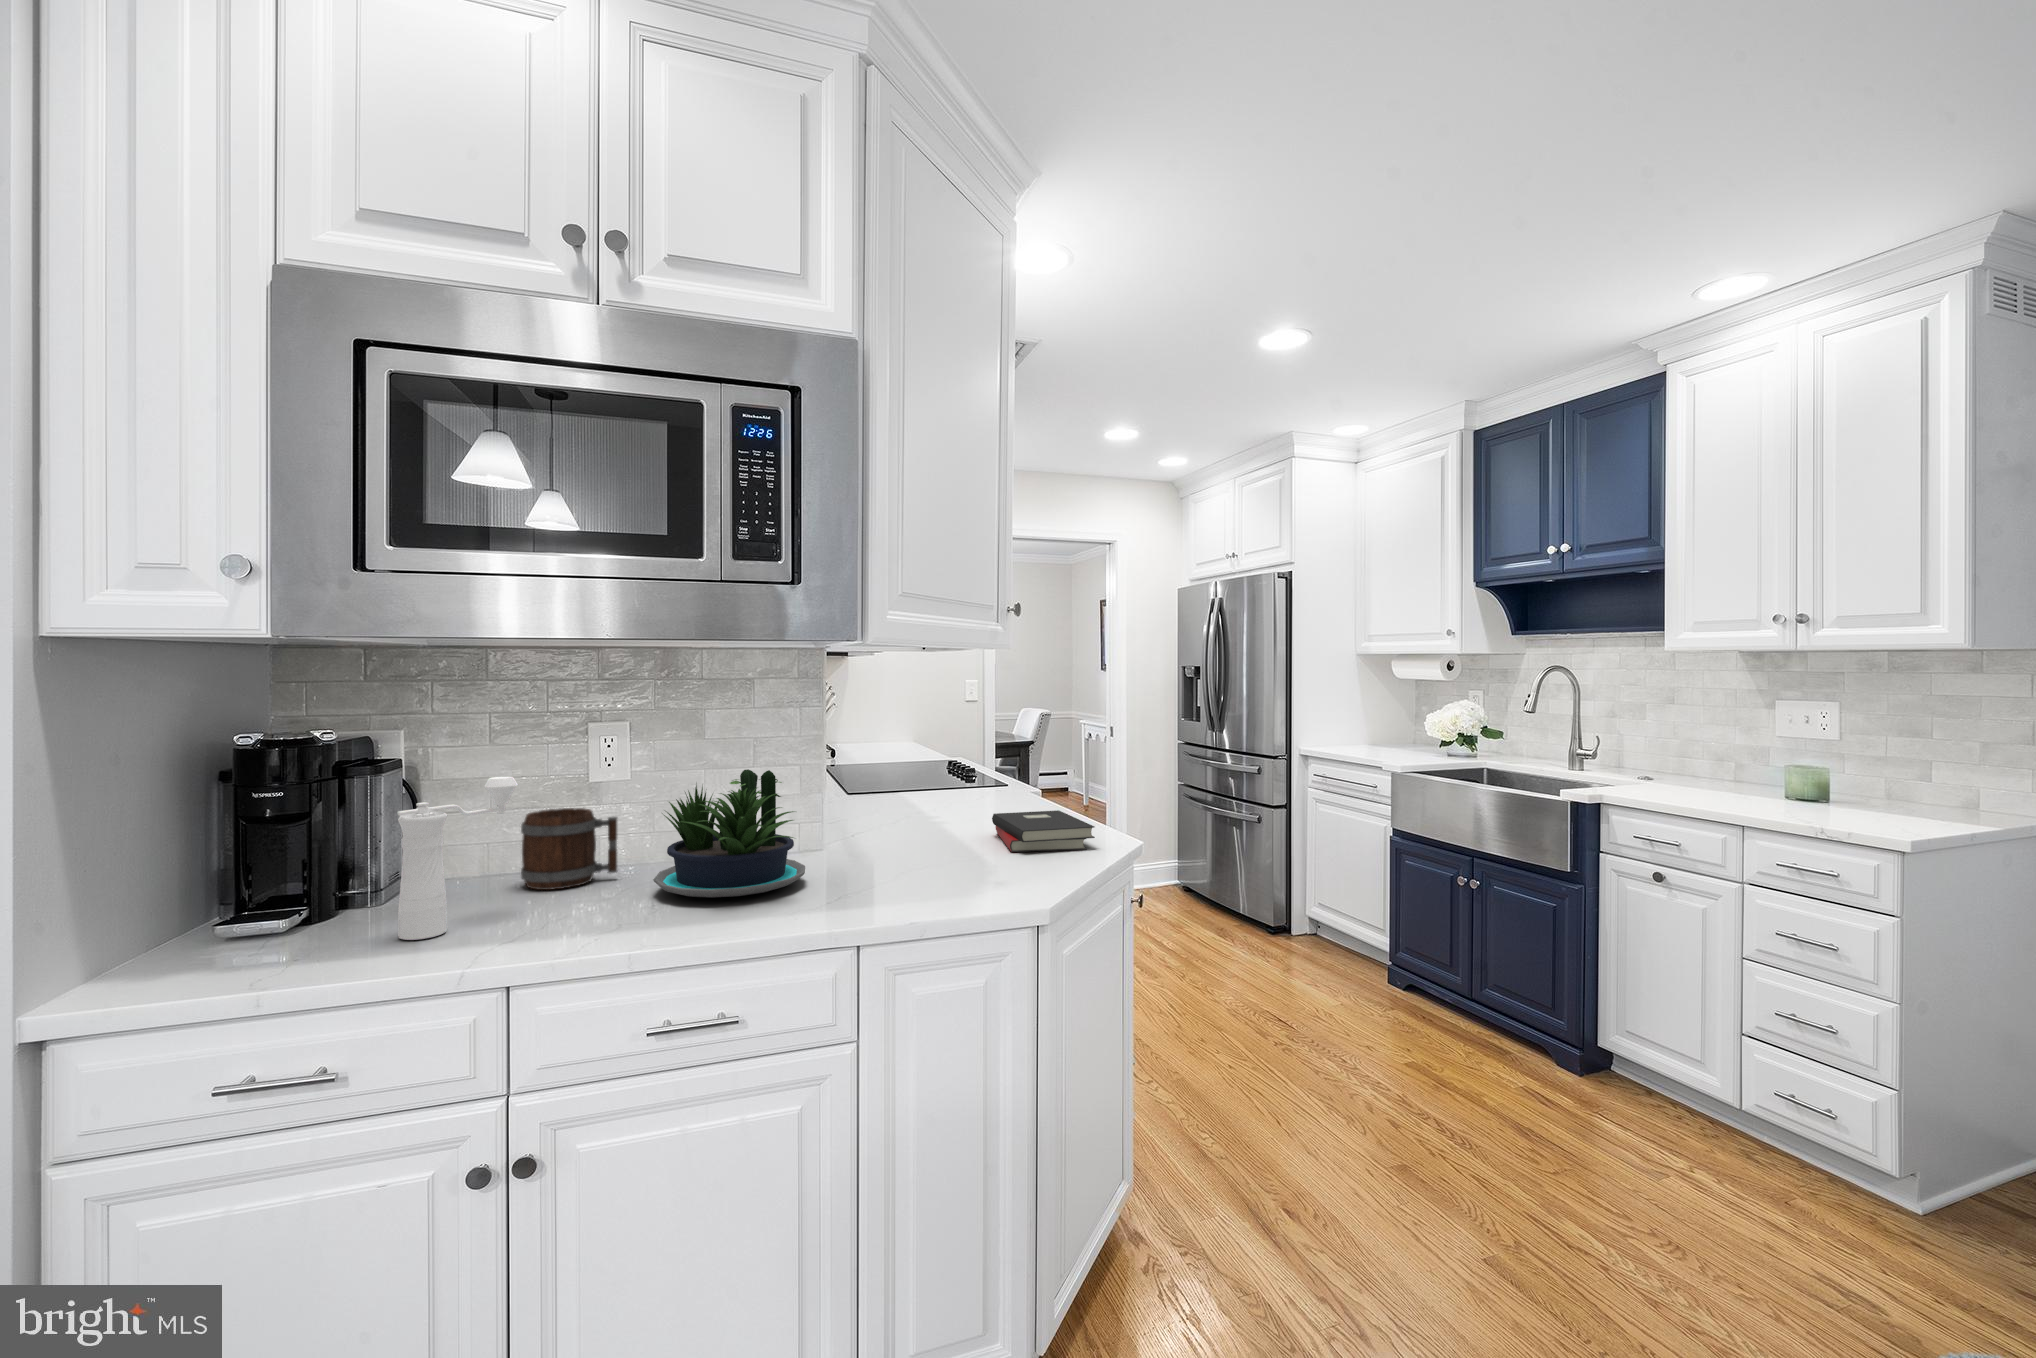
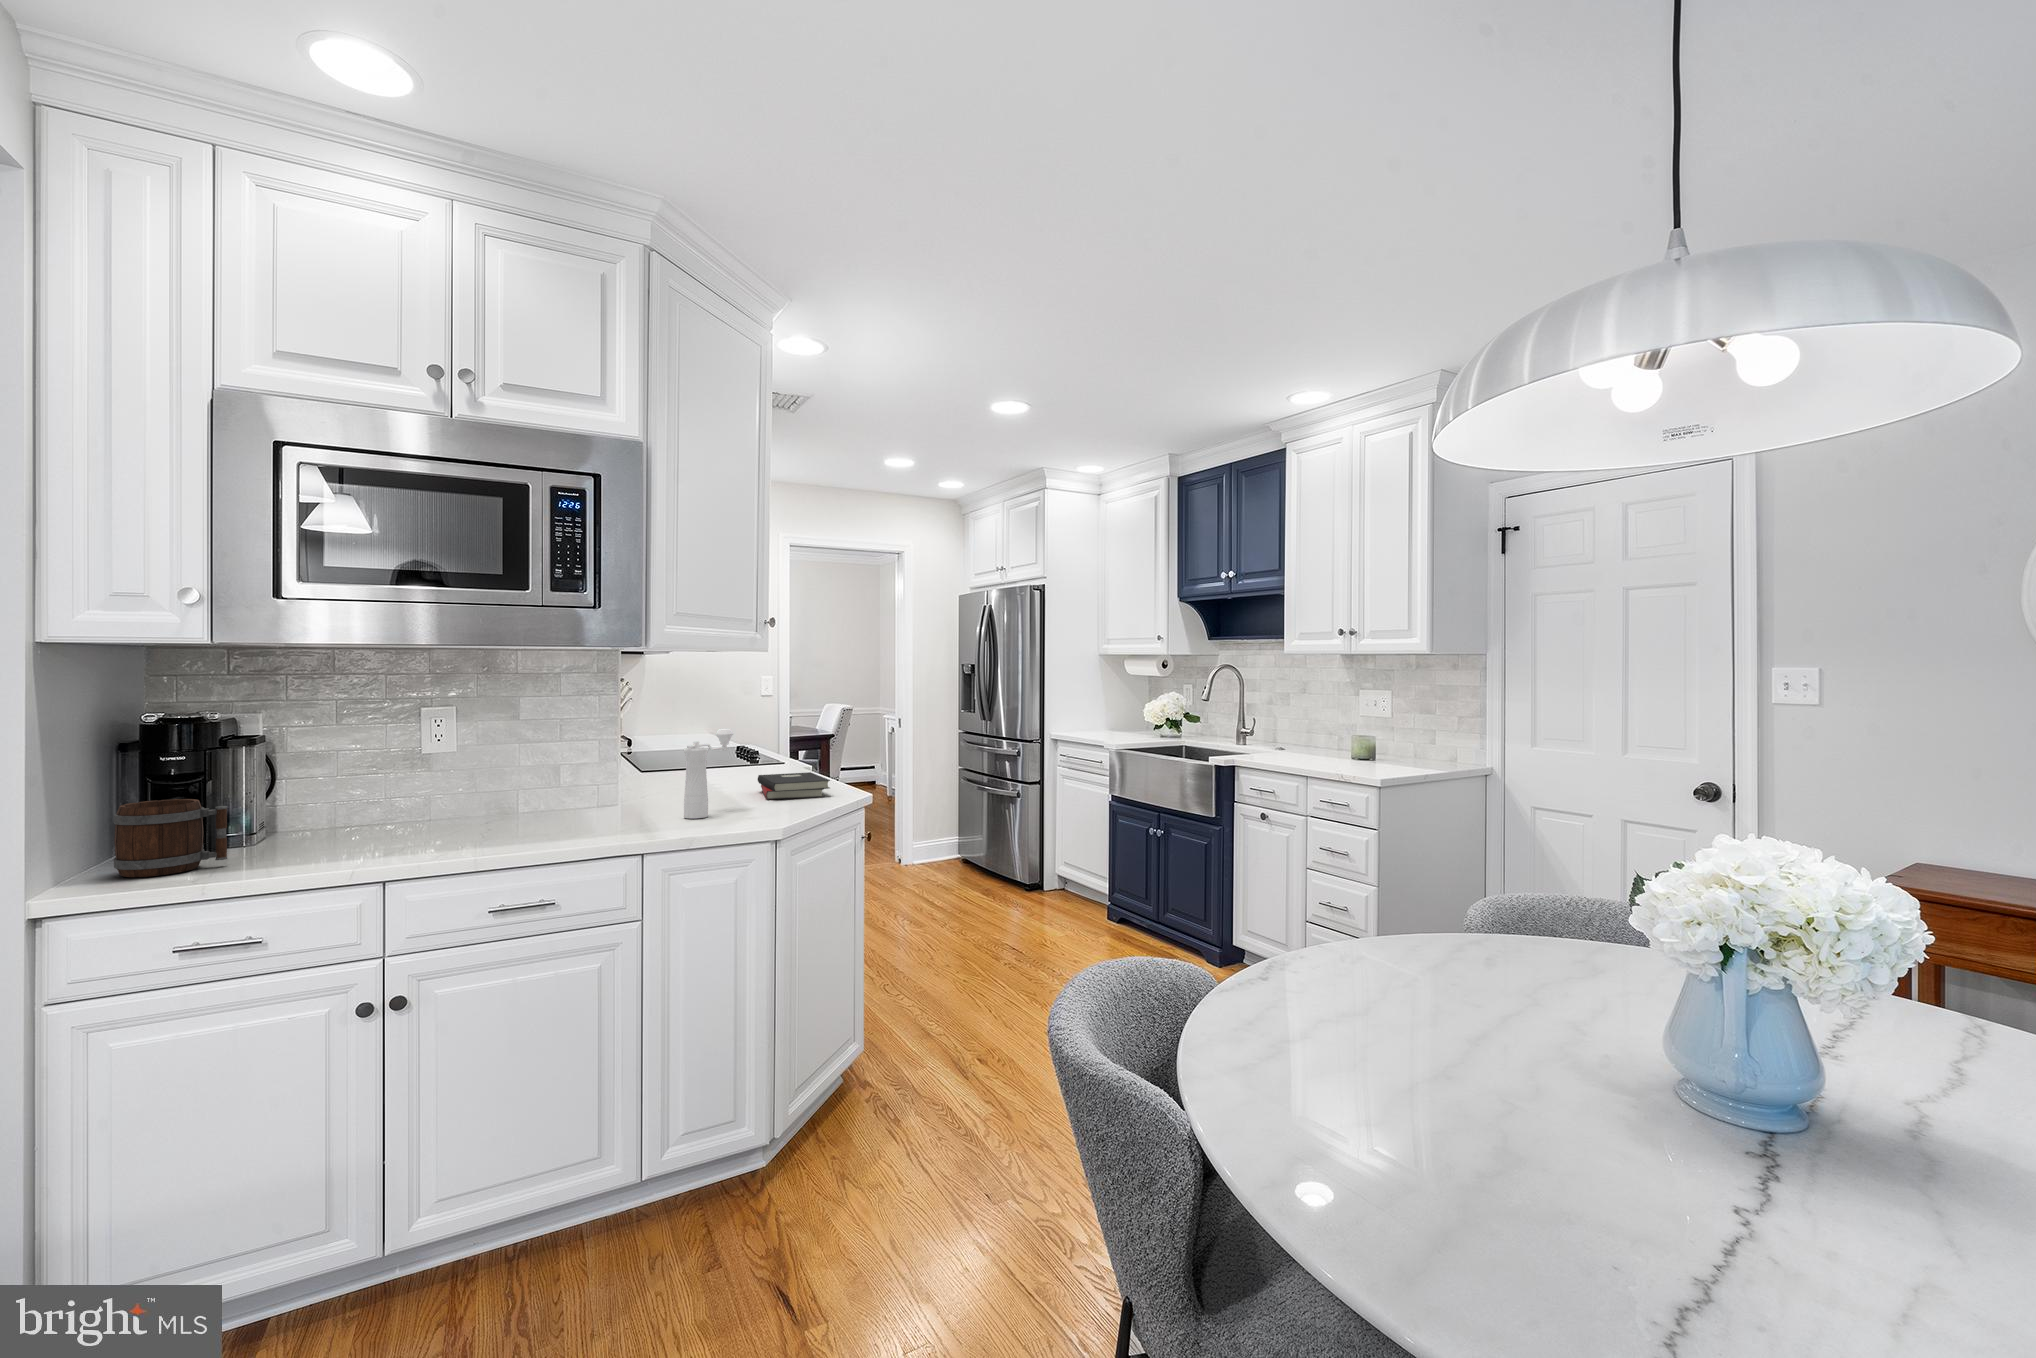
potted plant: present [653,769,805,898] -> none [488,738,605,826]
pepper mill: present [397,776,518,940] -> present [684,729,733,819]
mug: present [521,808,617,890] -> present [113,799,227,877]

